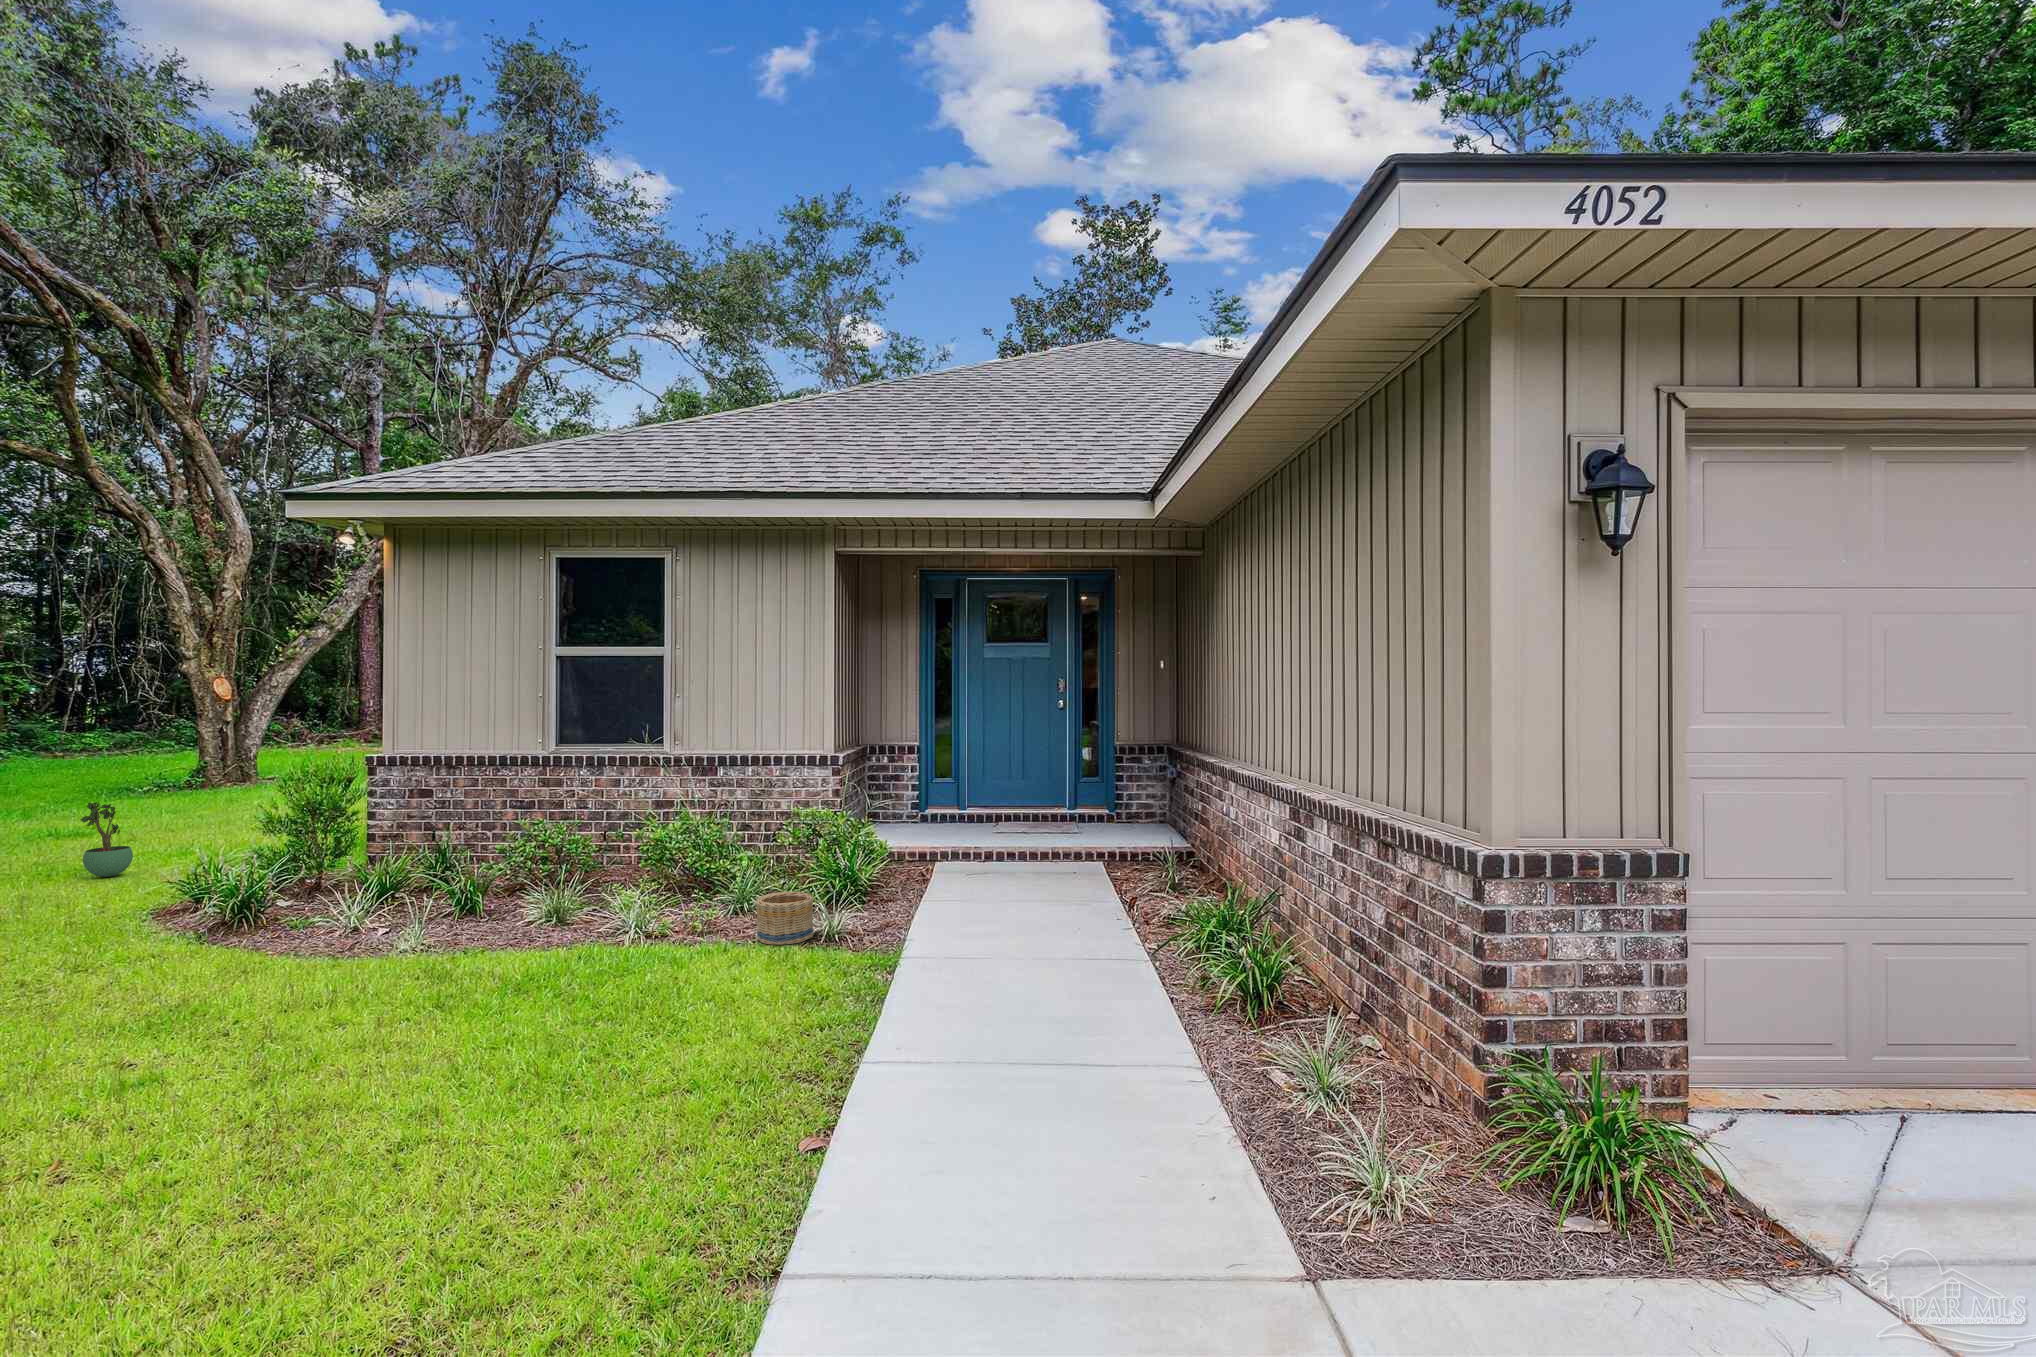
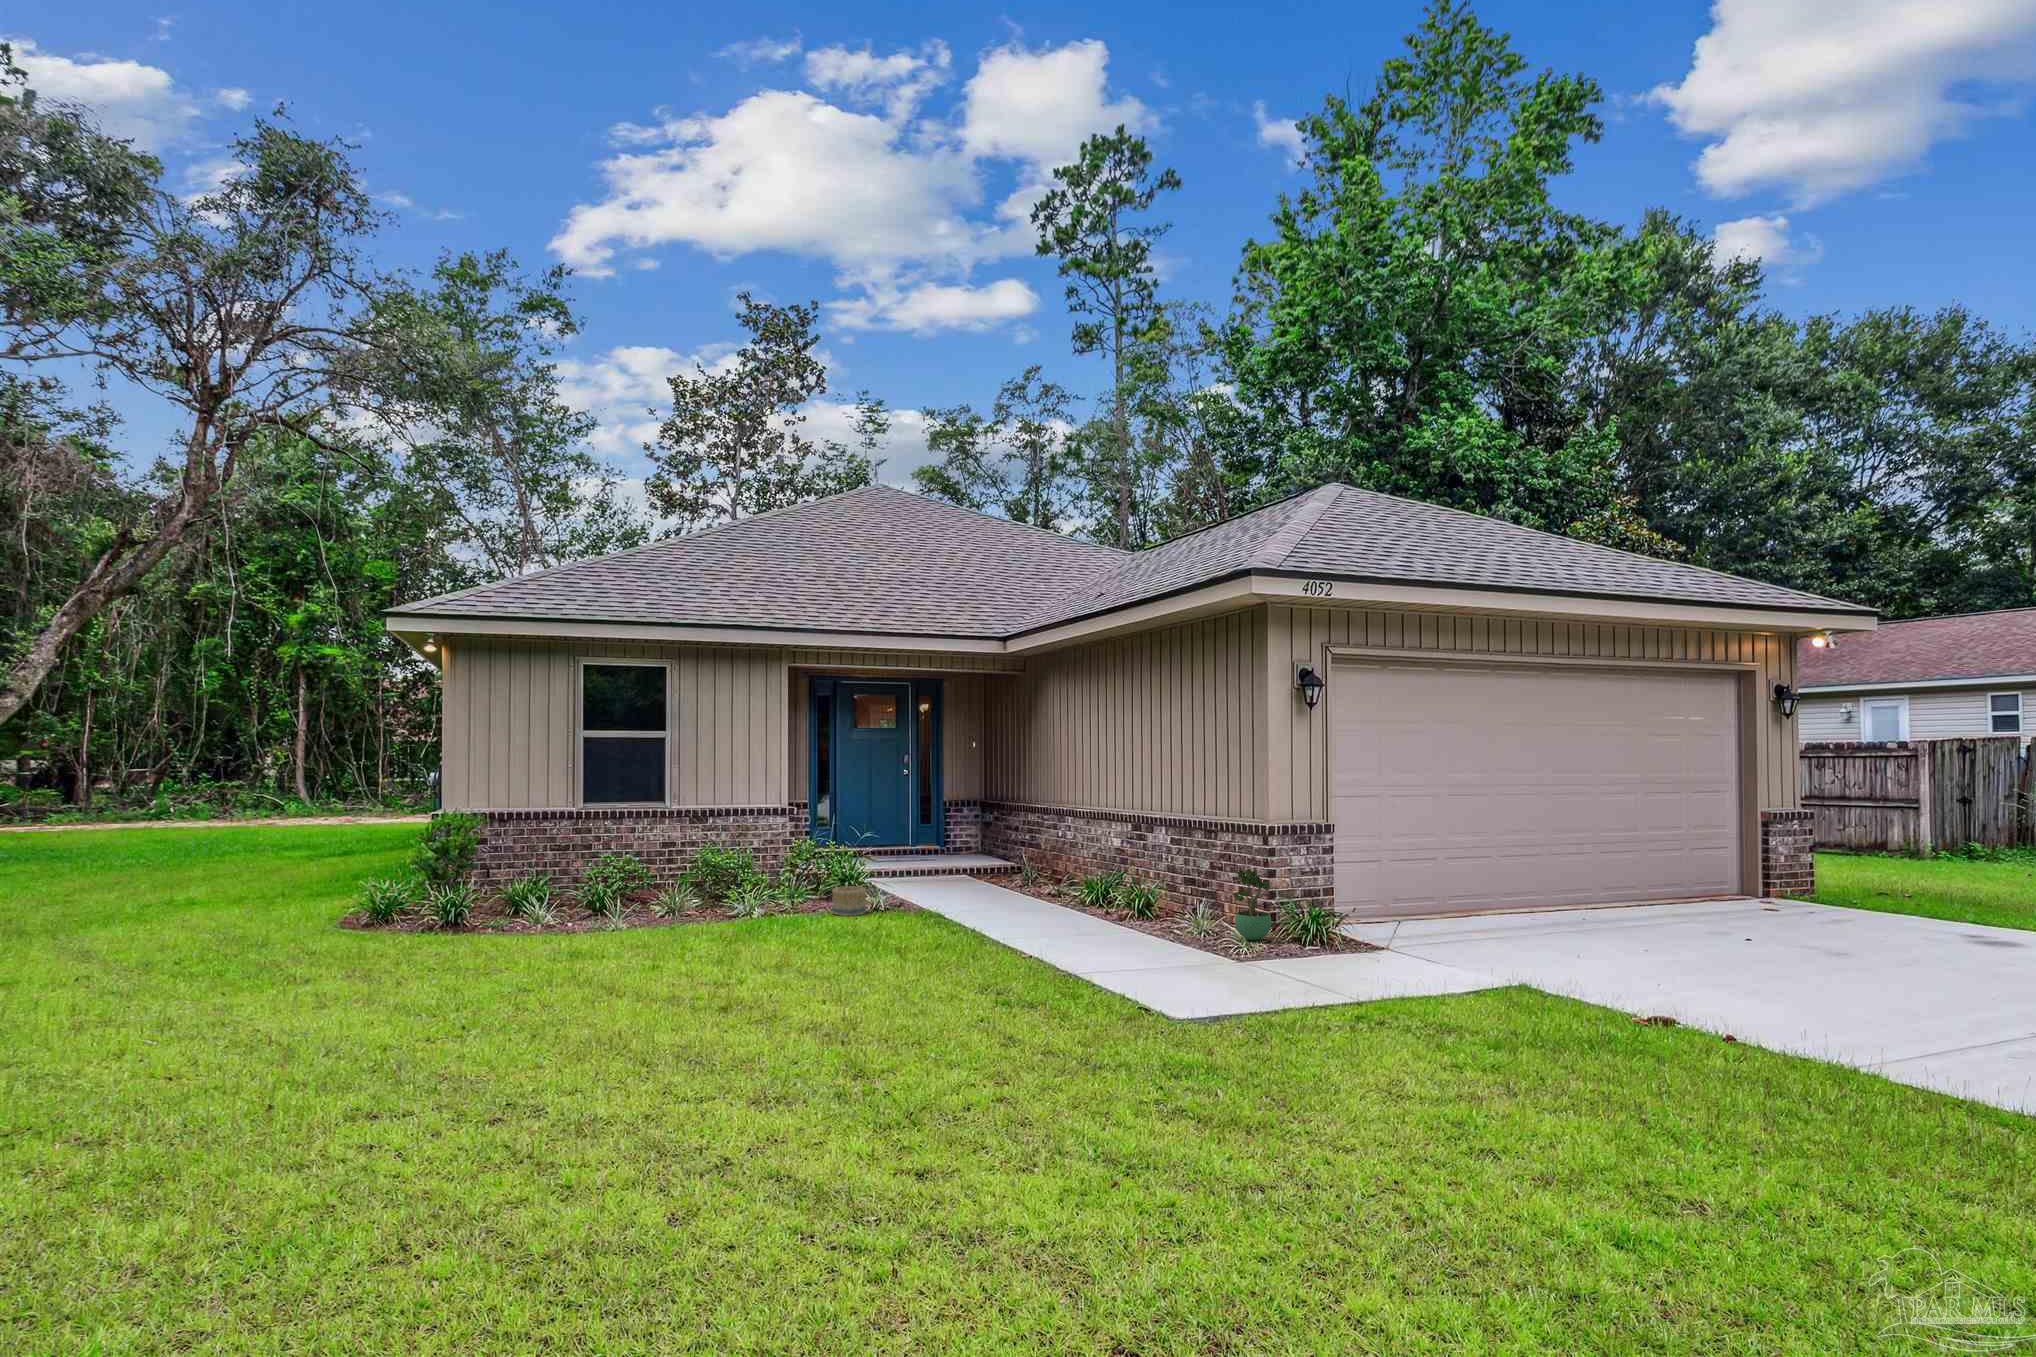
potted plant: present [81,802,133,877] -> present [1233,869,1272,940]

